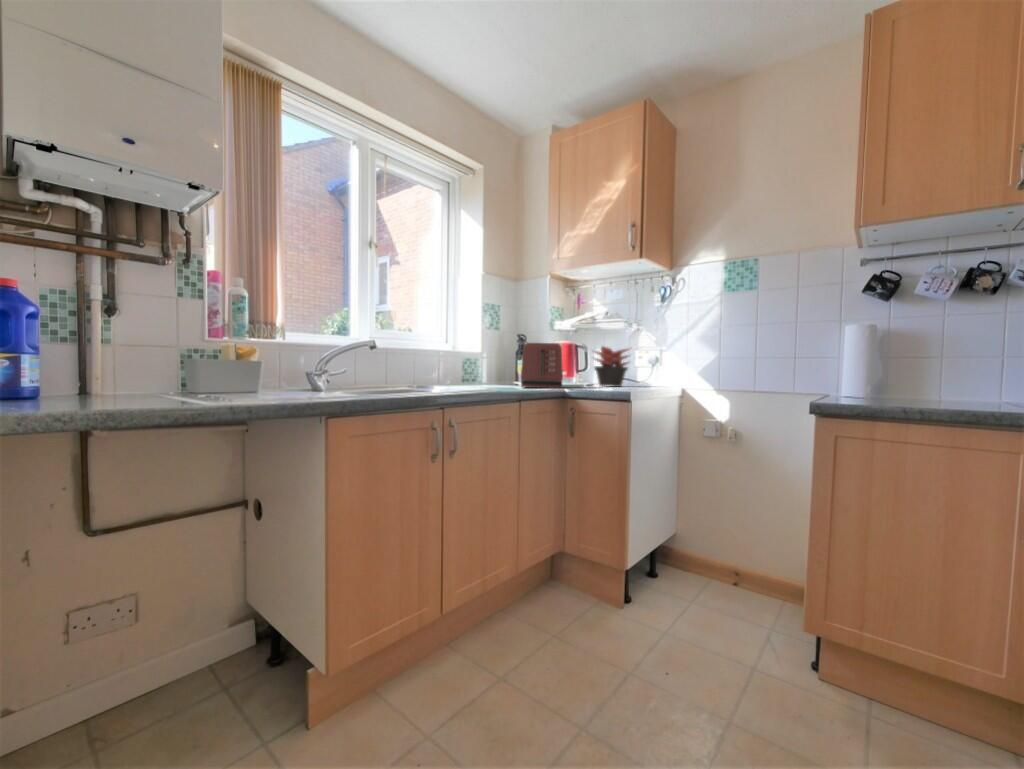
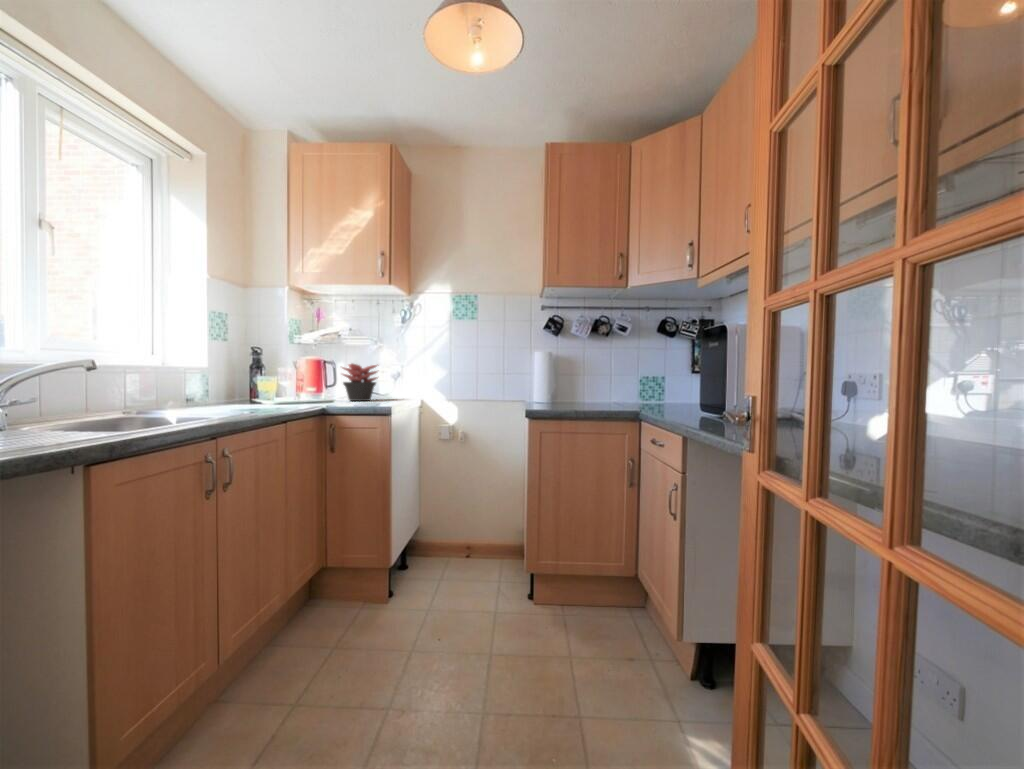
toaster: present [521,343,563,388] -> none [267,361,316,408]

